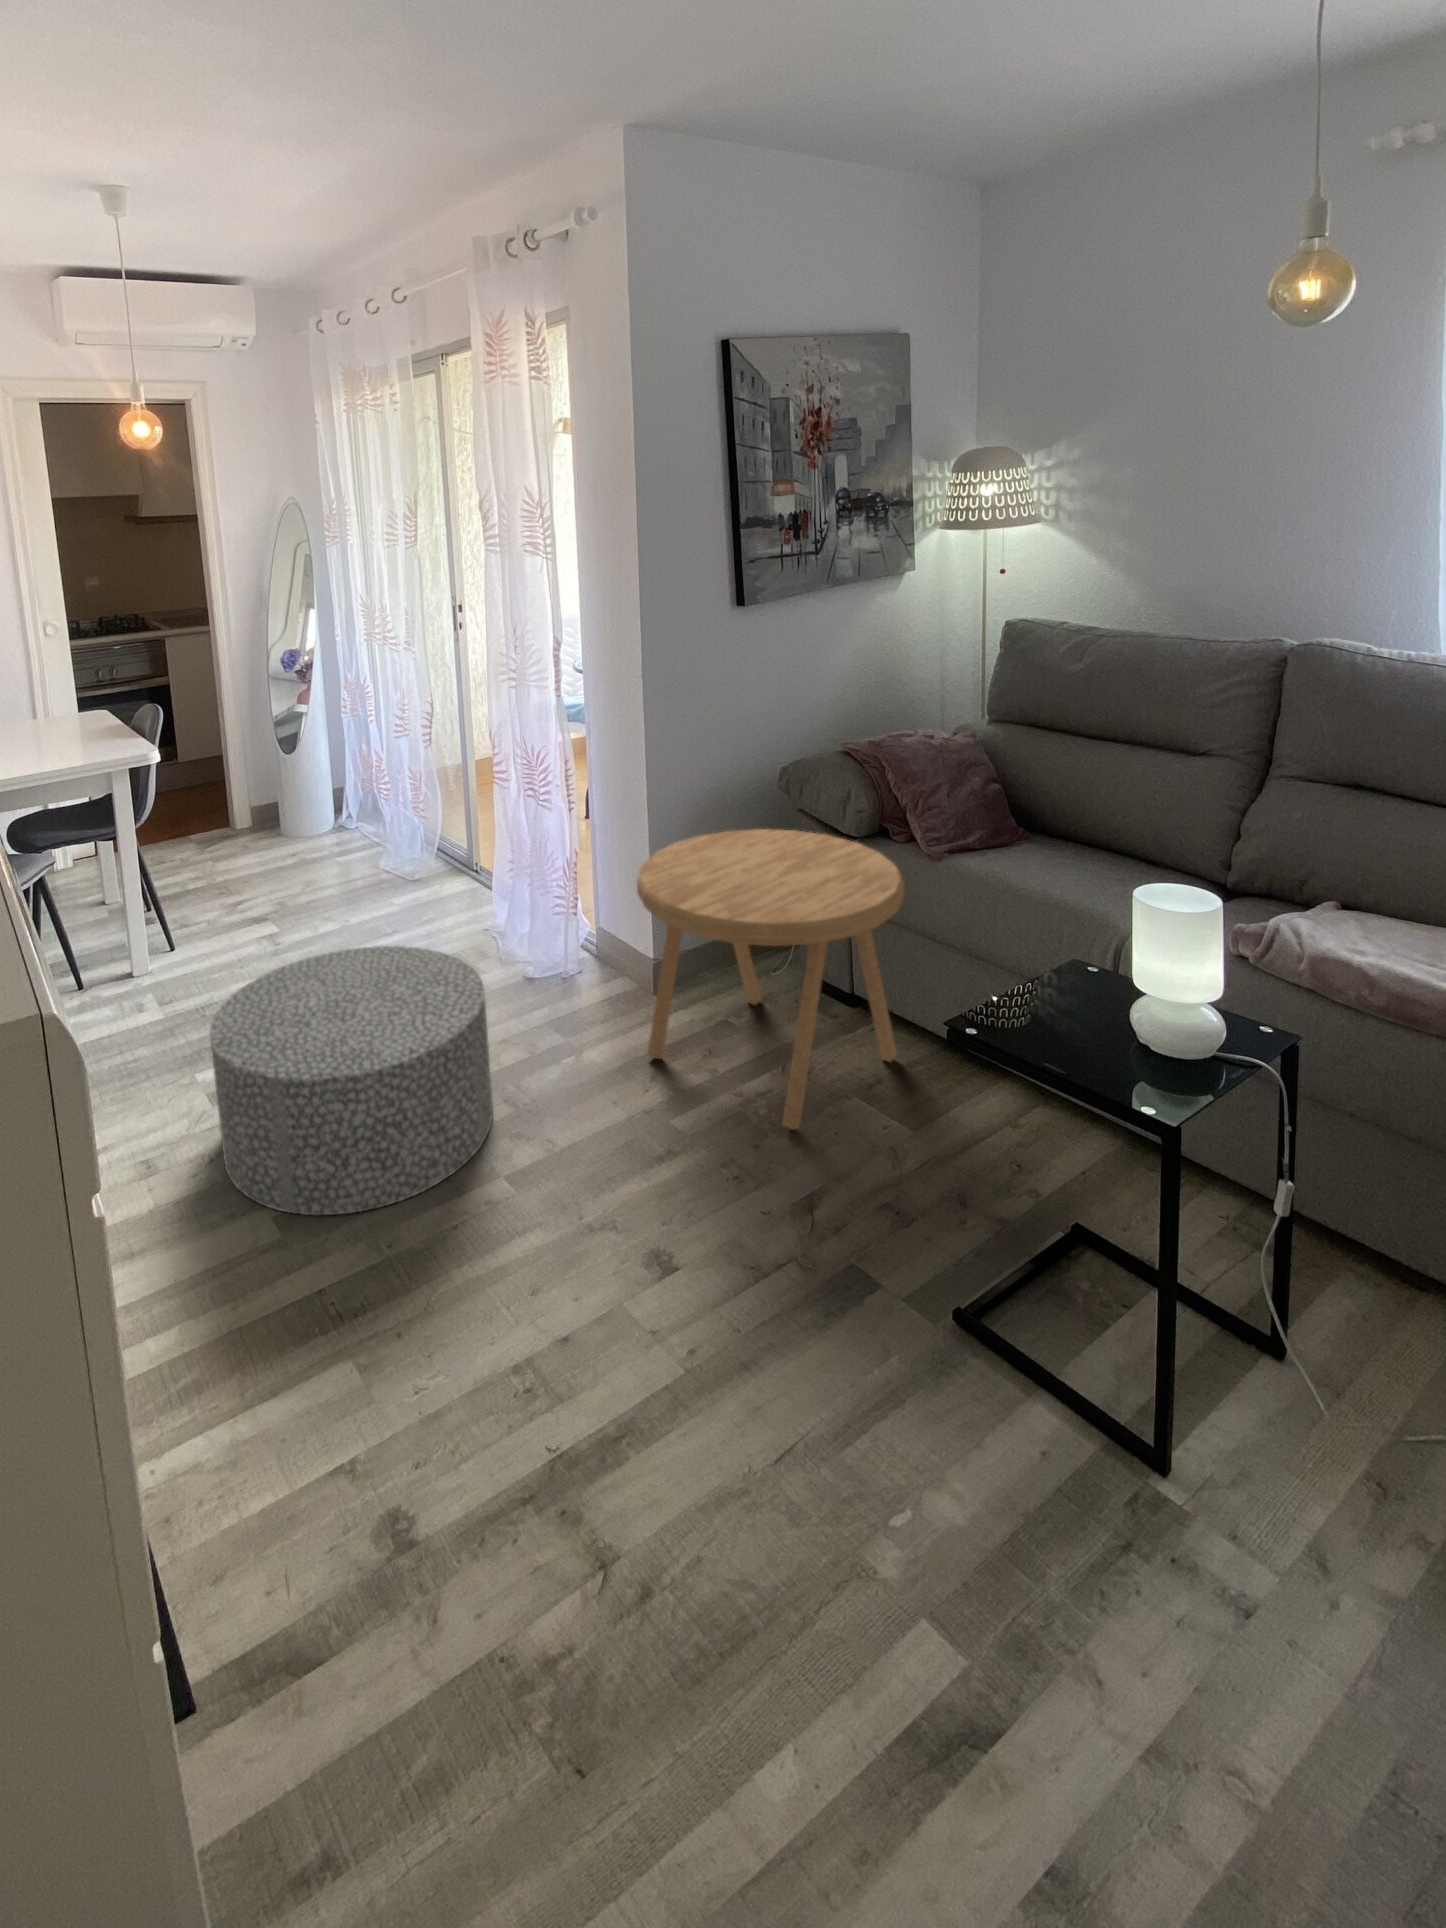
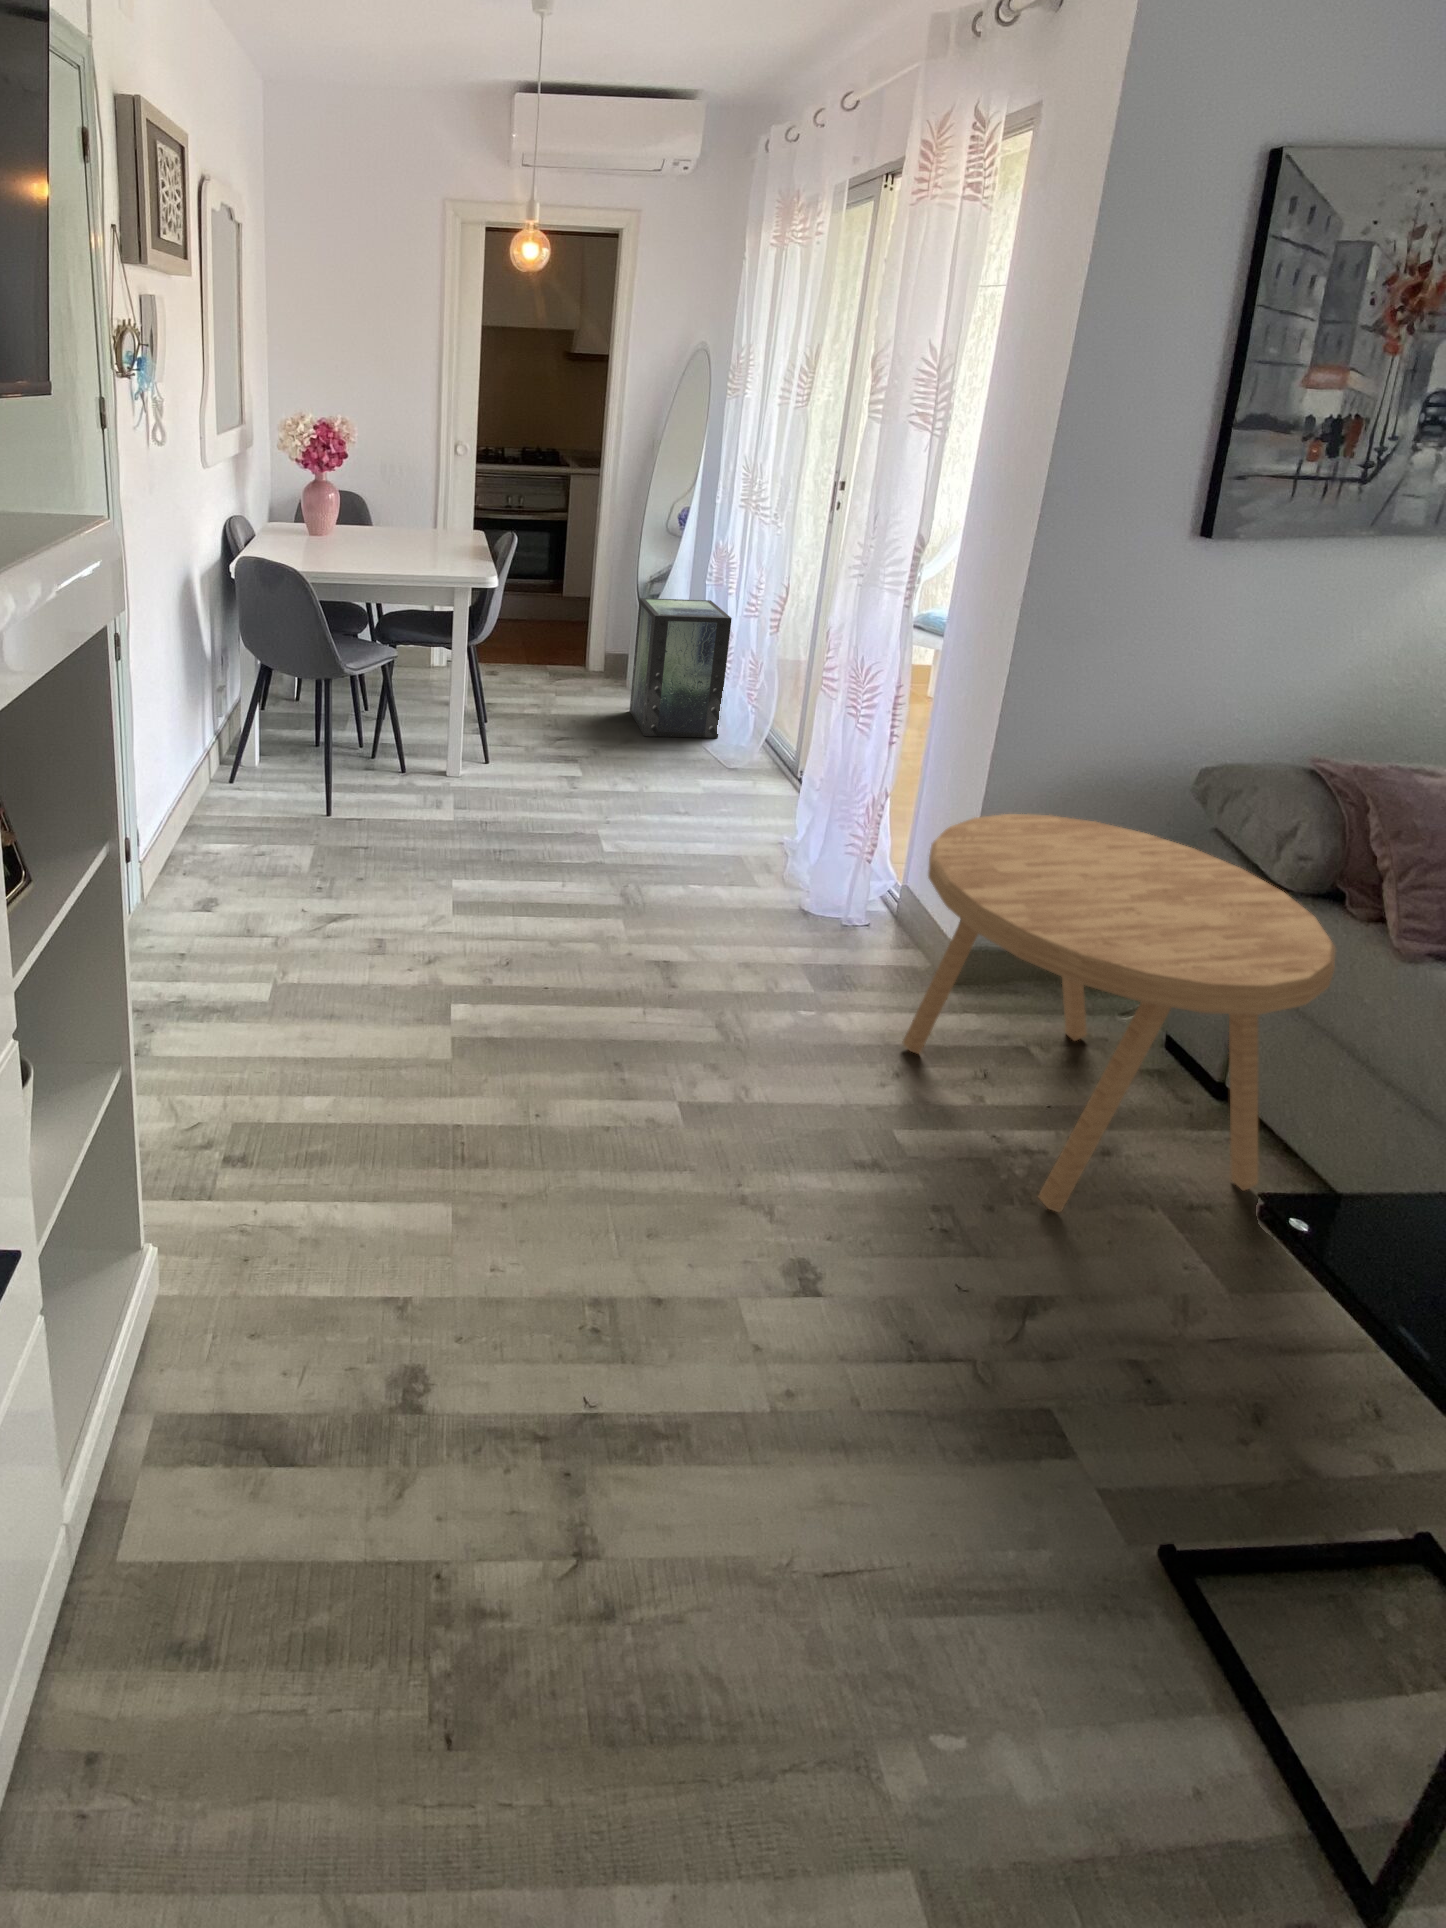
storage box: none [282,732,387,876] -> present [630,598,732,738]
ottoman: present [210,946,493,1215] -> none [434,810,720,1079]

